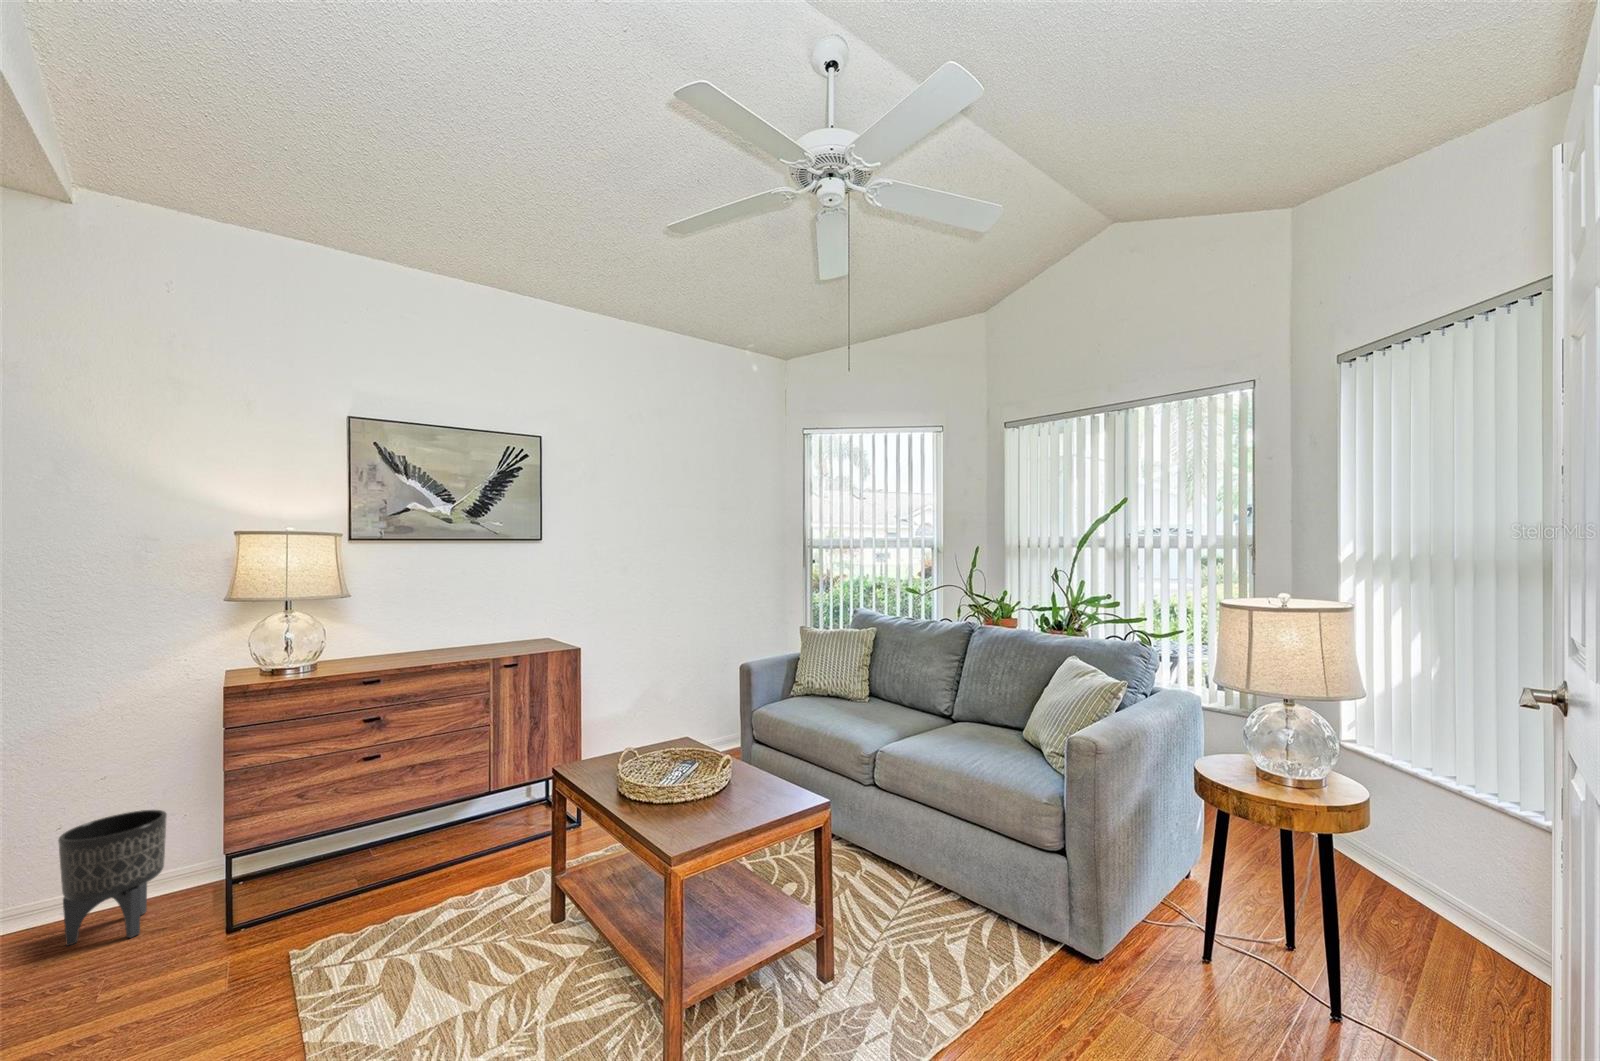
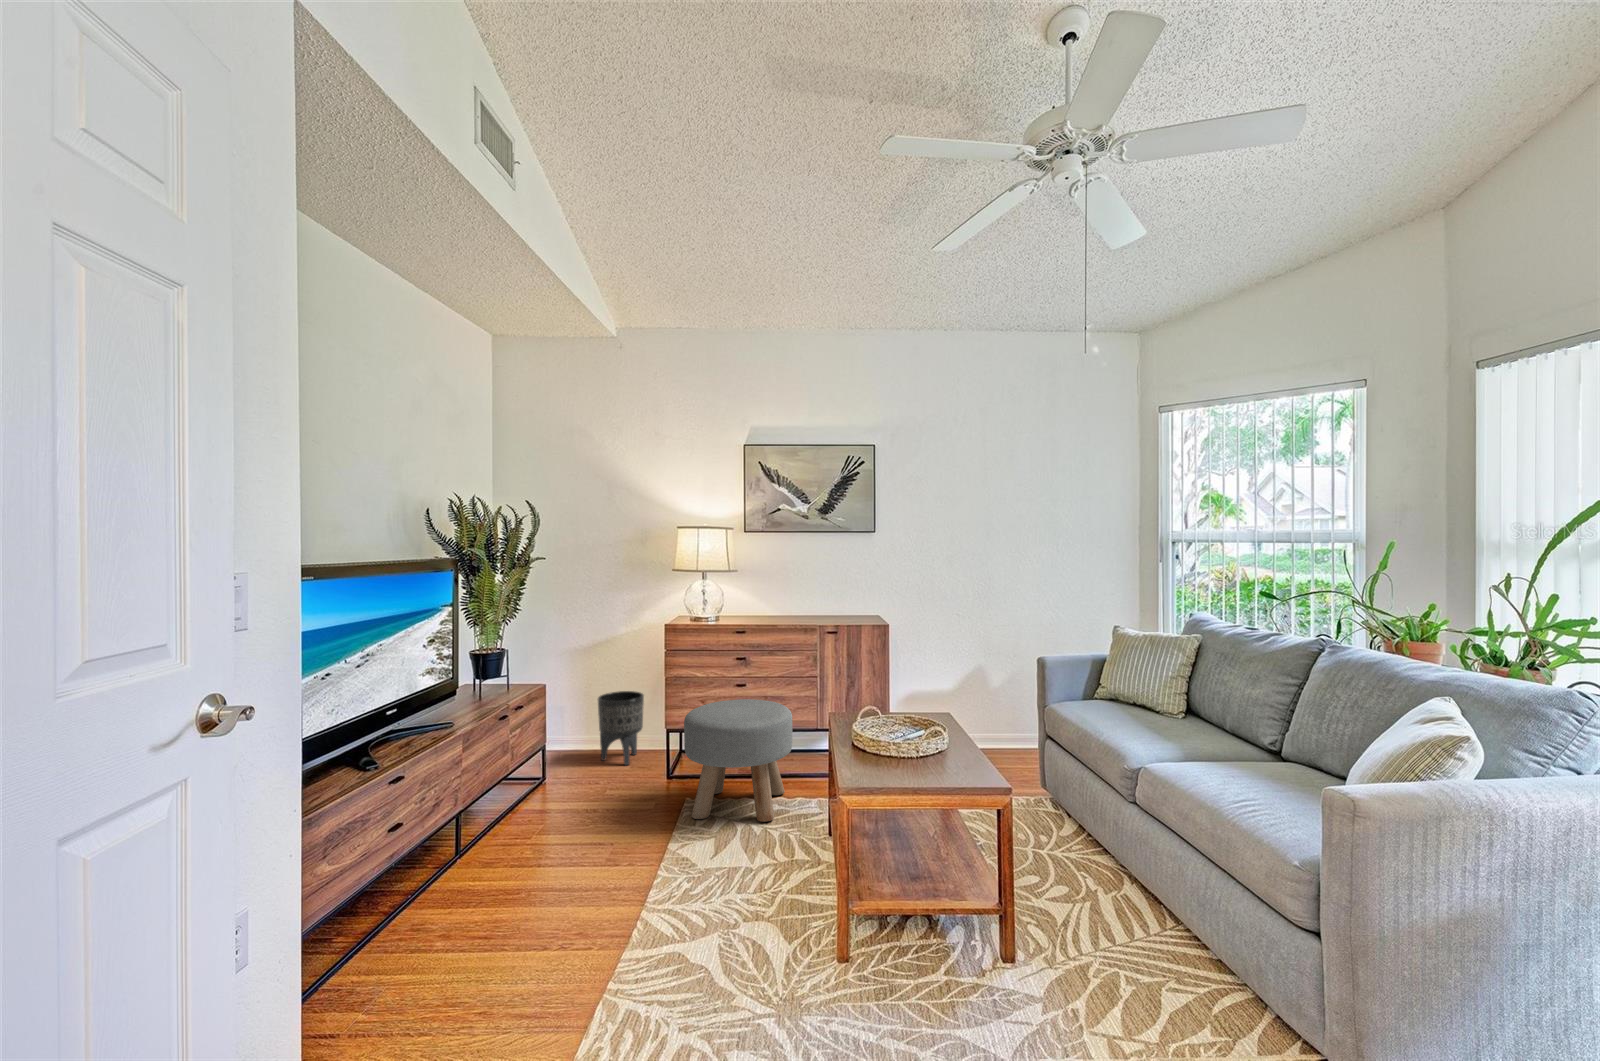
ottoman: none [298,772,476,976] -> present [684,699,792,821]

